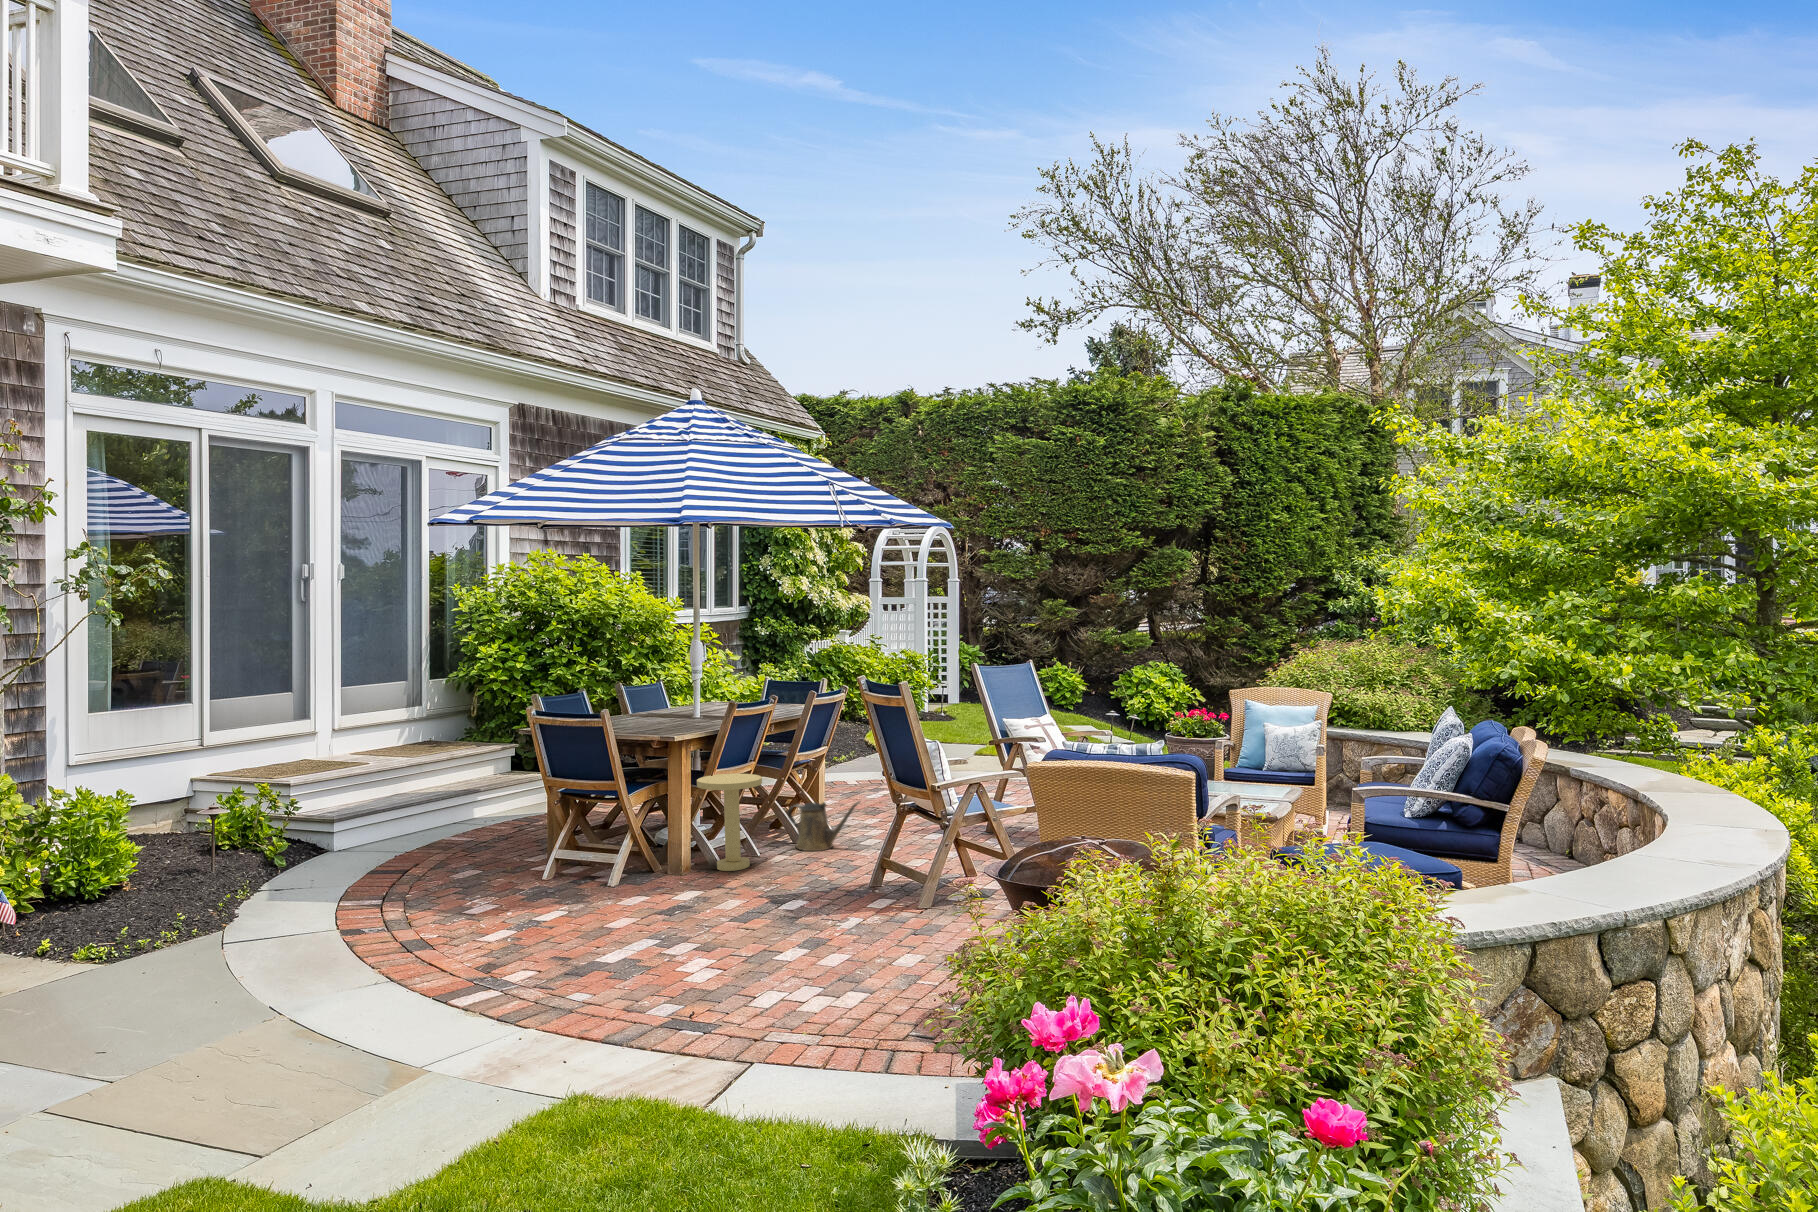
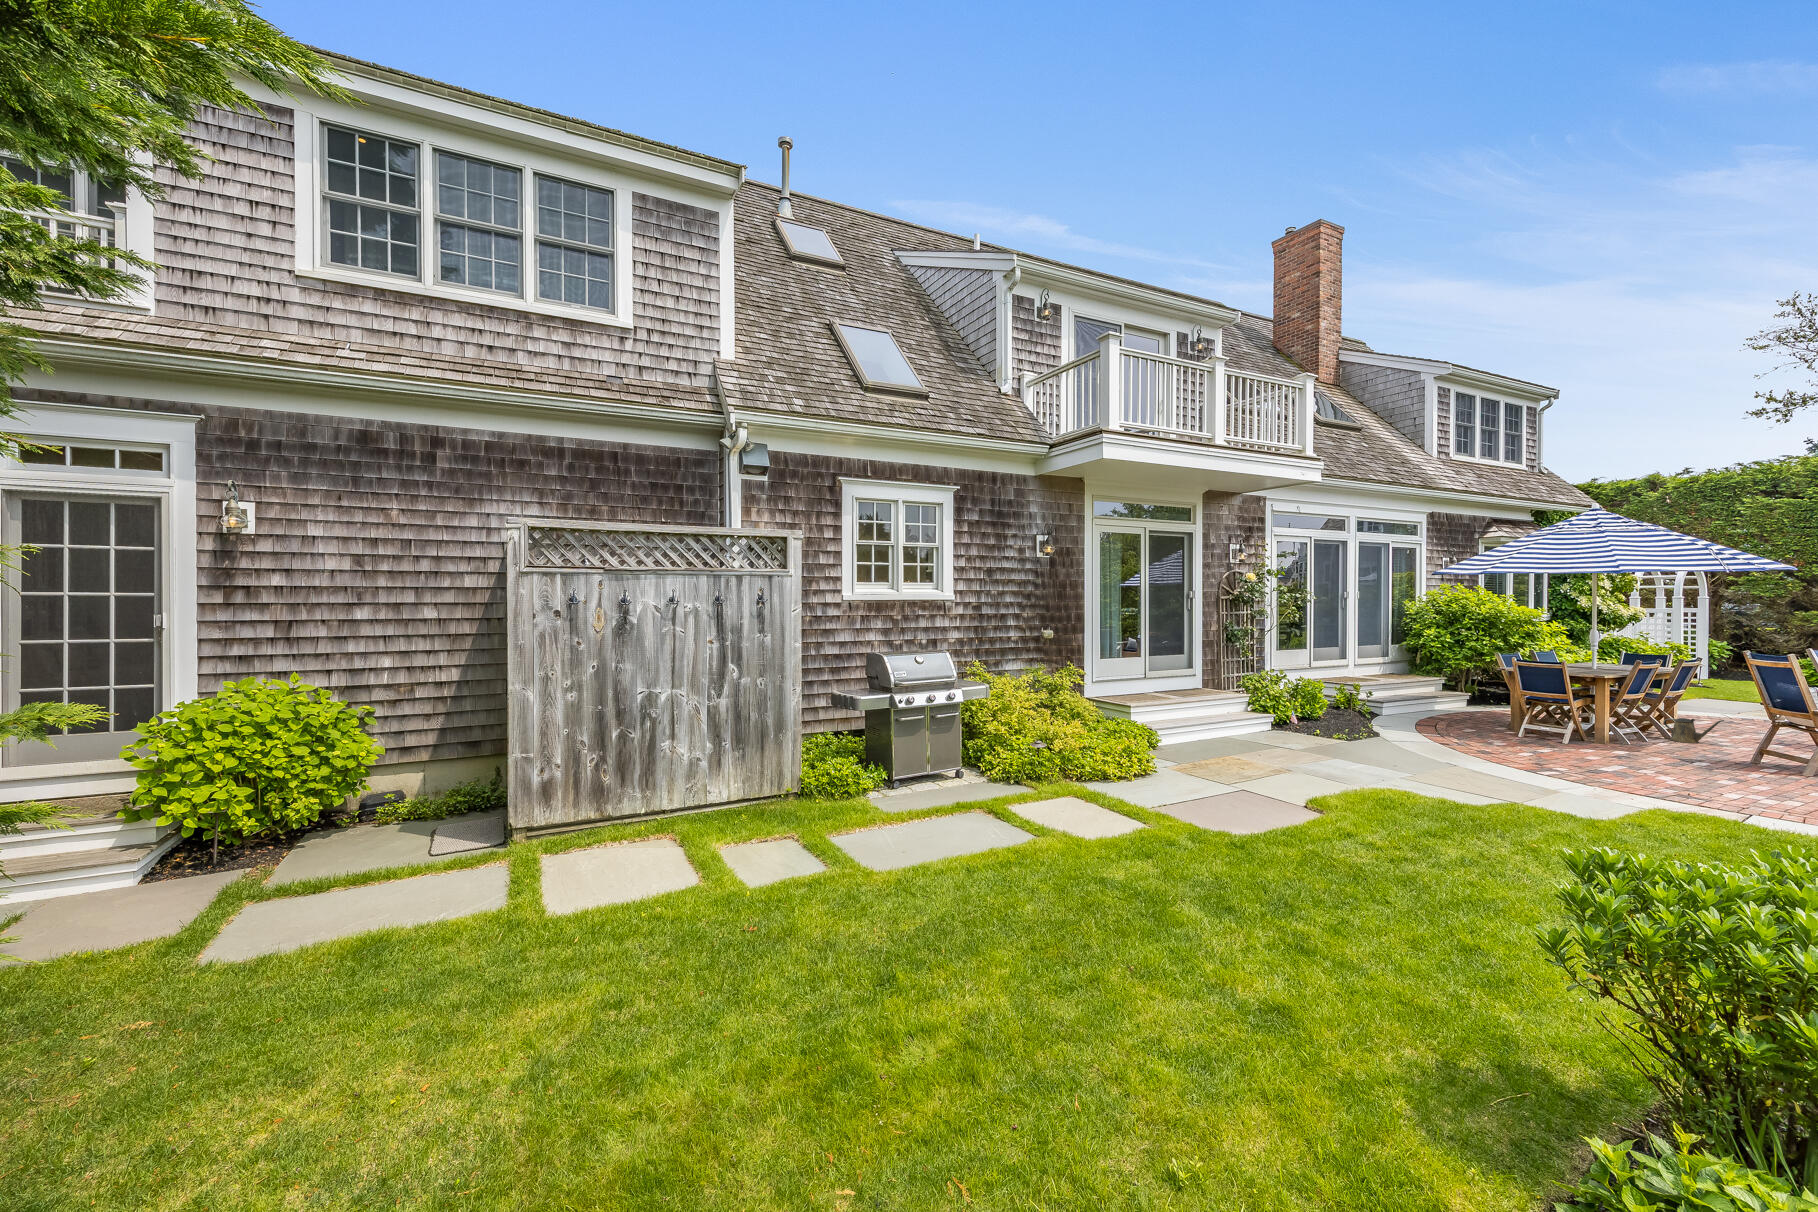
side table: present [697,774,762,871] -> none [1614,698,1658,745]

